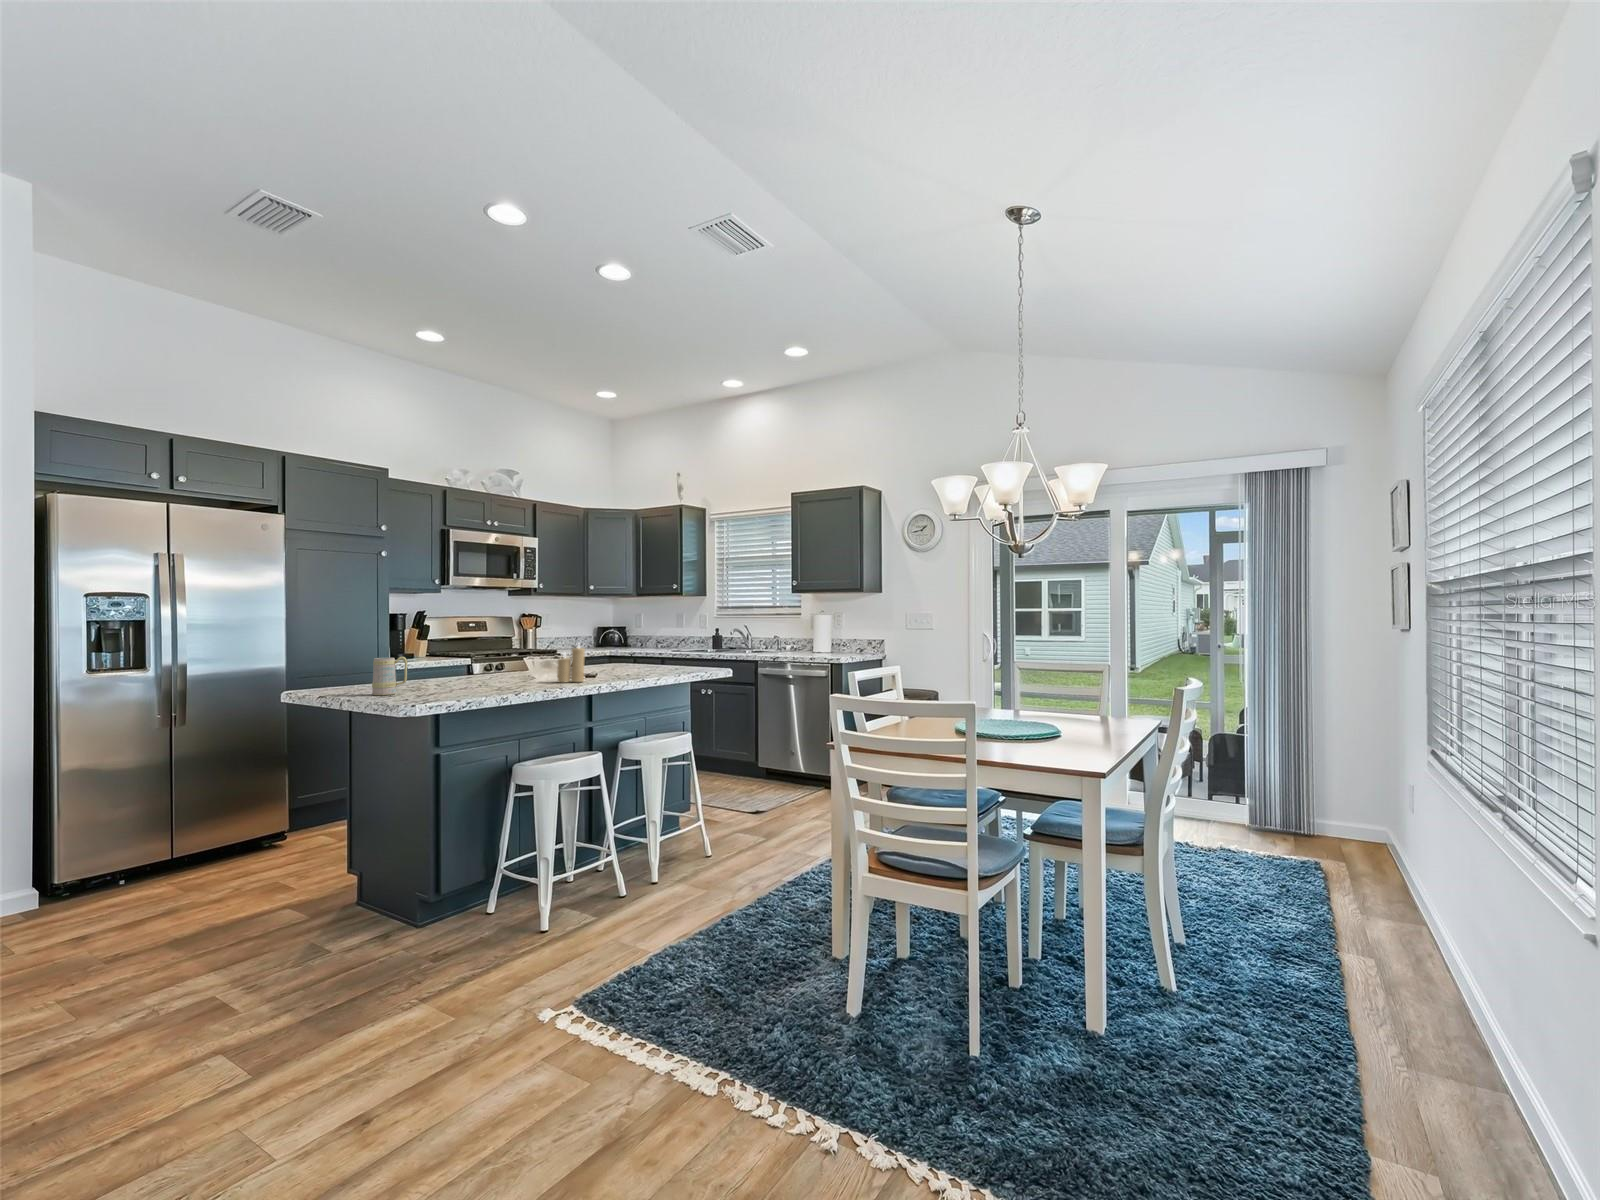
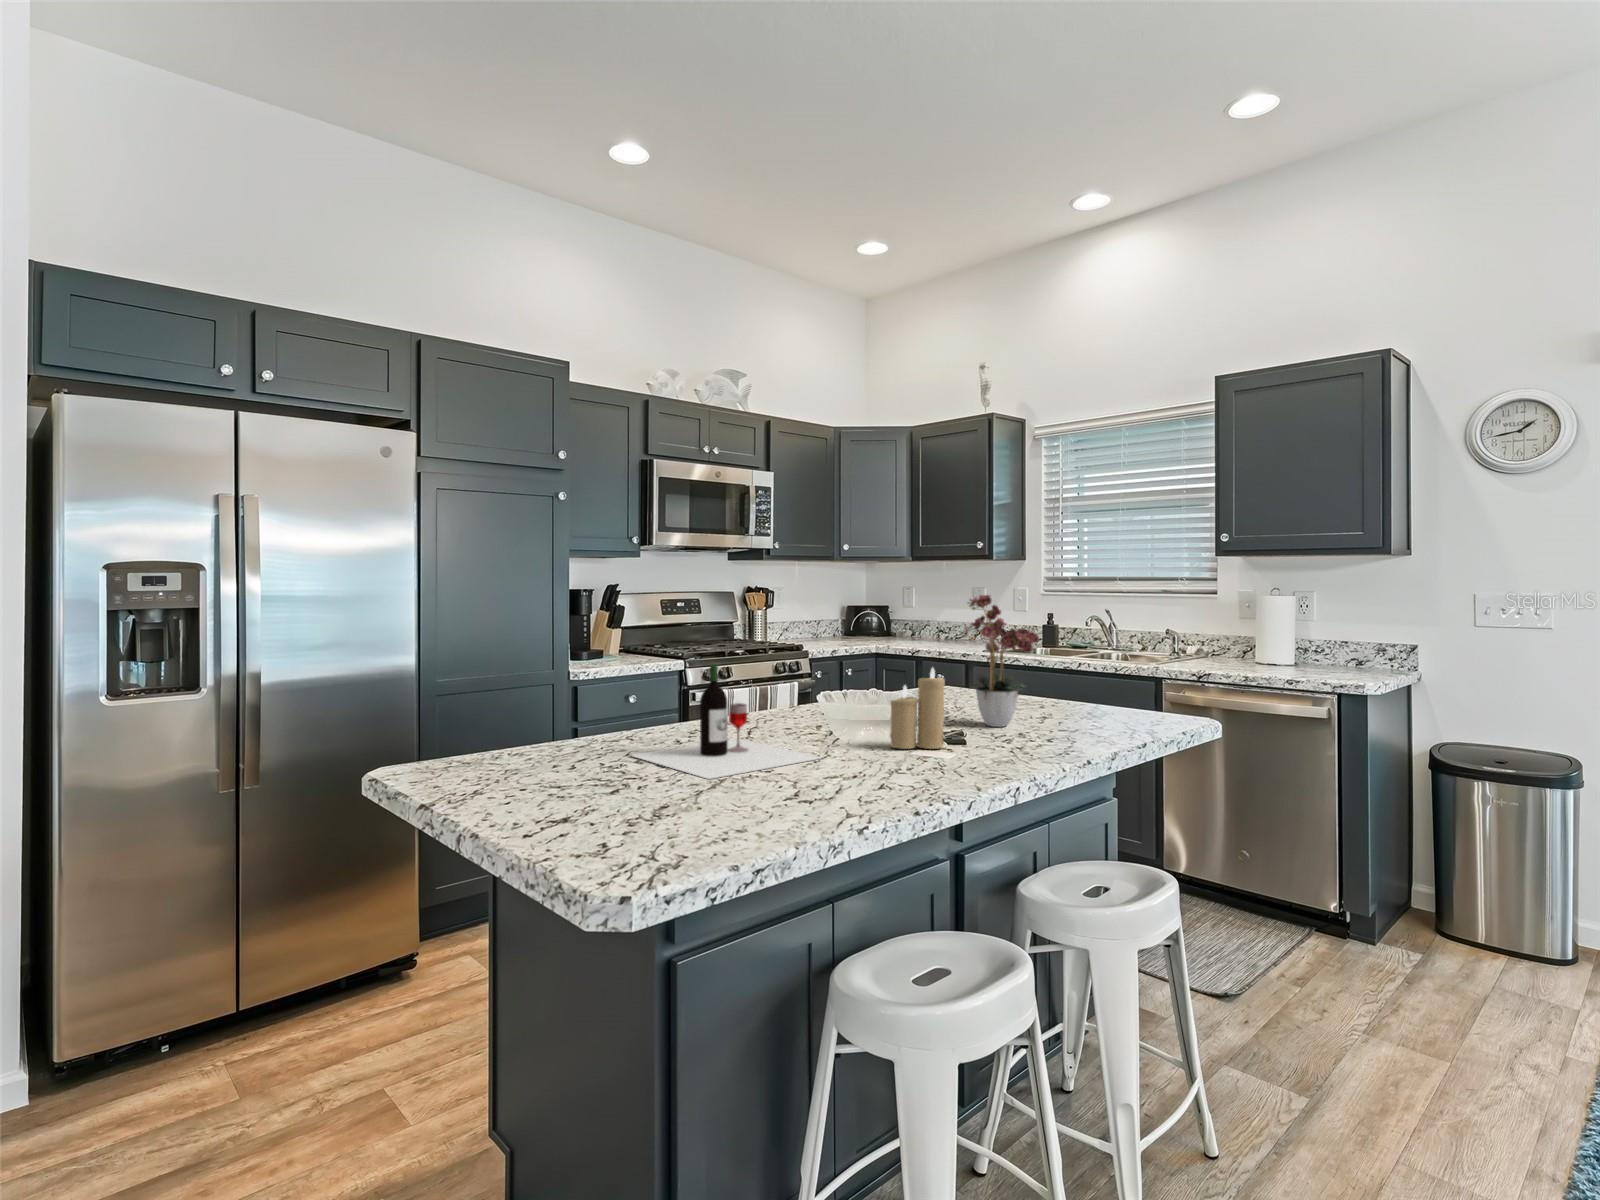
flower arrangement: none [603,606,649,676] -> present [964,595,1039,727]
wine bottle: none [418,642,520,692] -> present [632,664,821,779]
mug: present [372,657,408,695] -> none [544,701,612,785]

